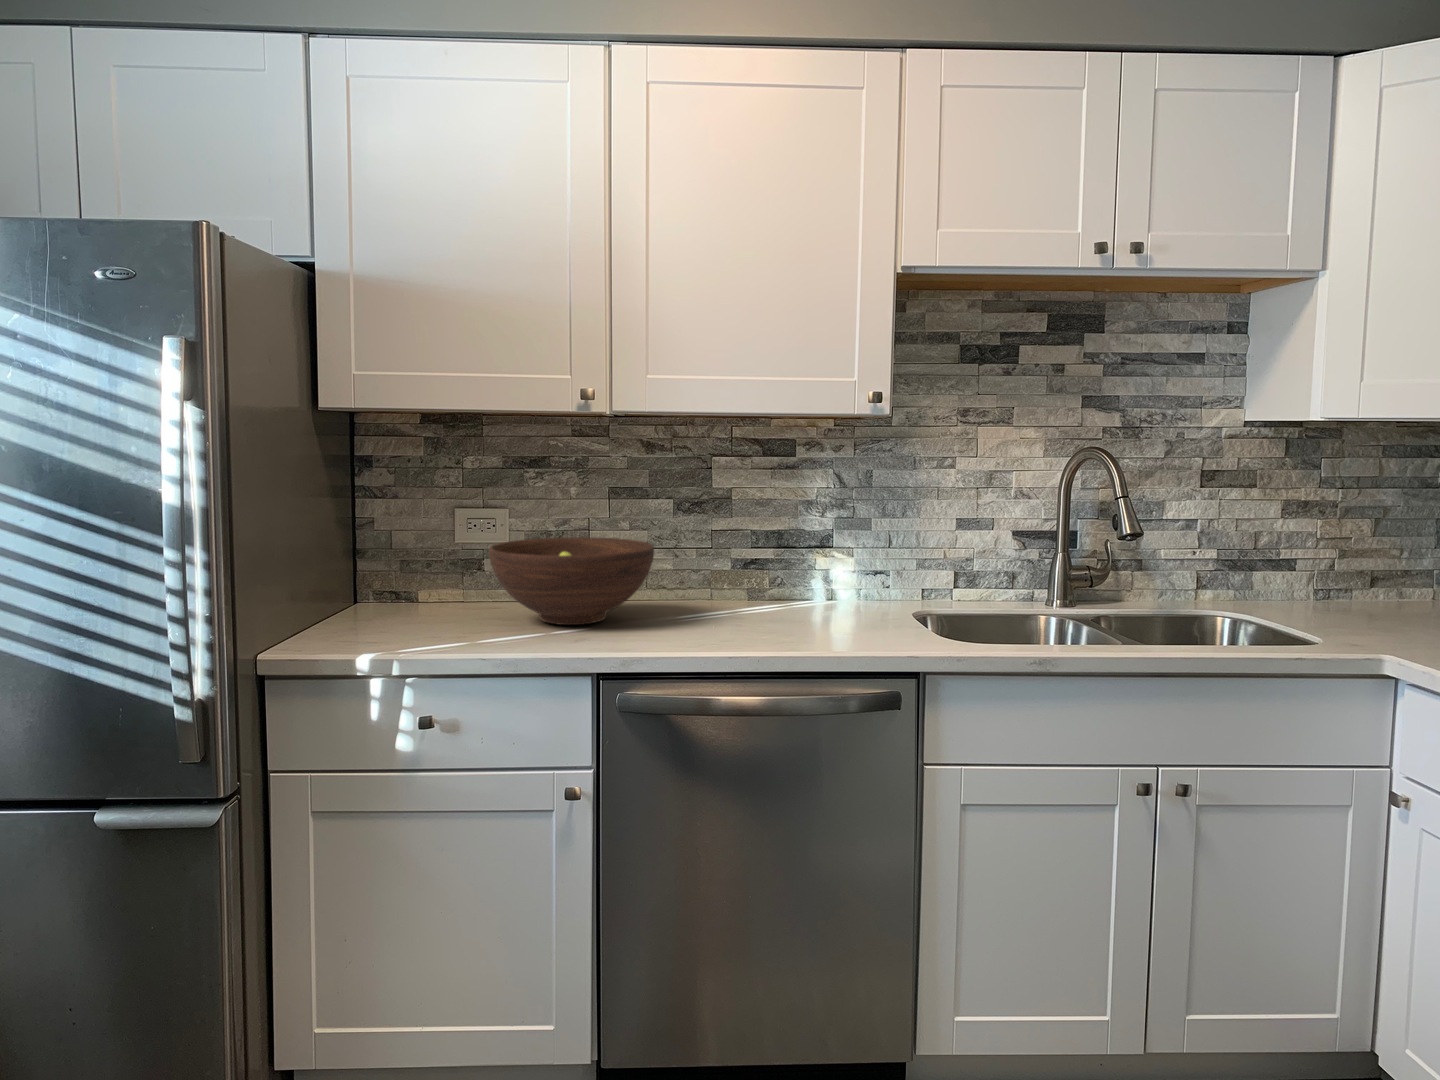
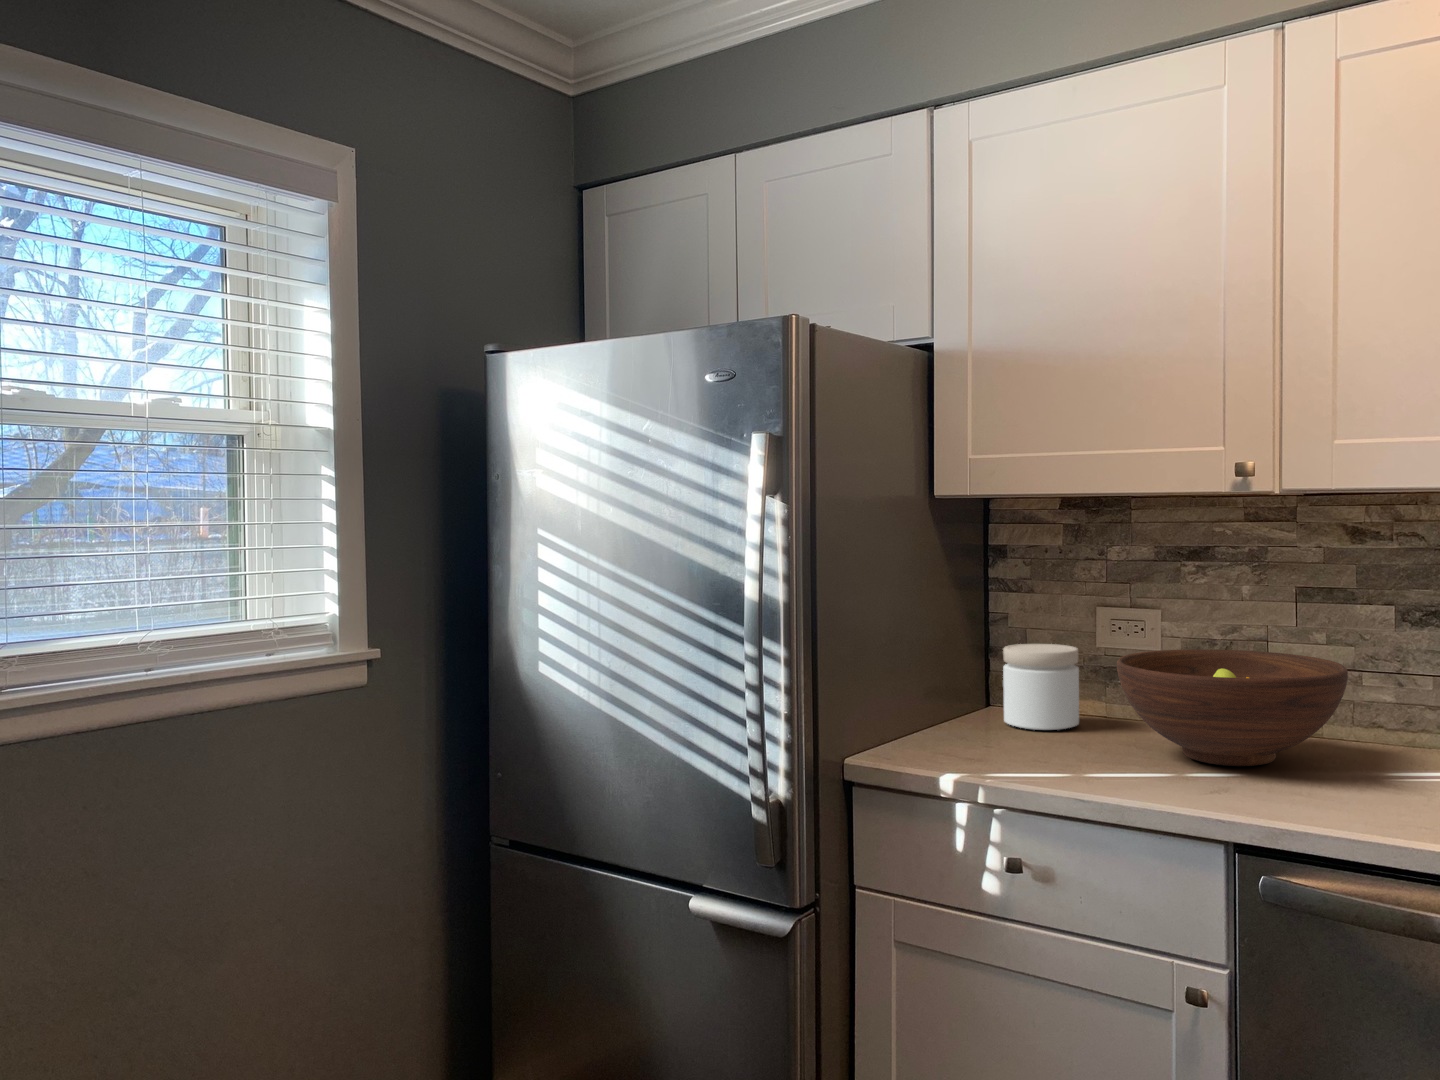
jar: none [381,541,448,615] -> present [1003,644,1079,730]

